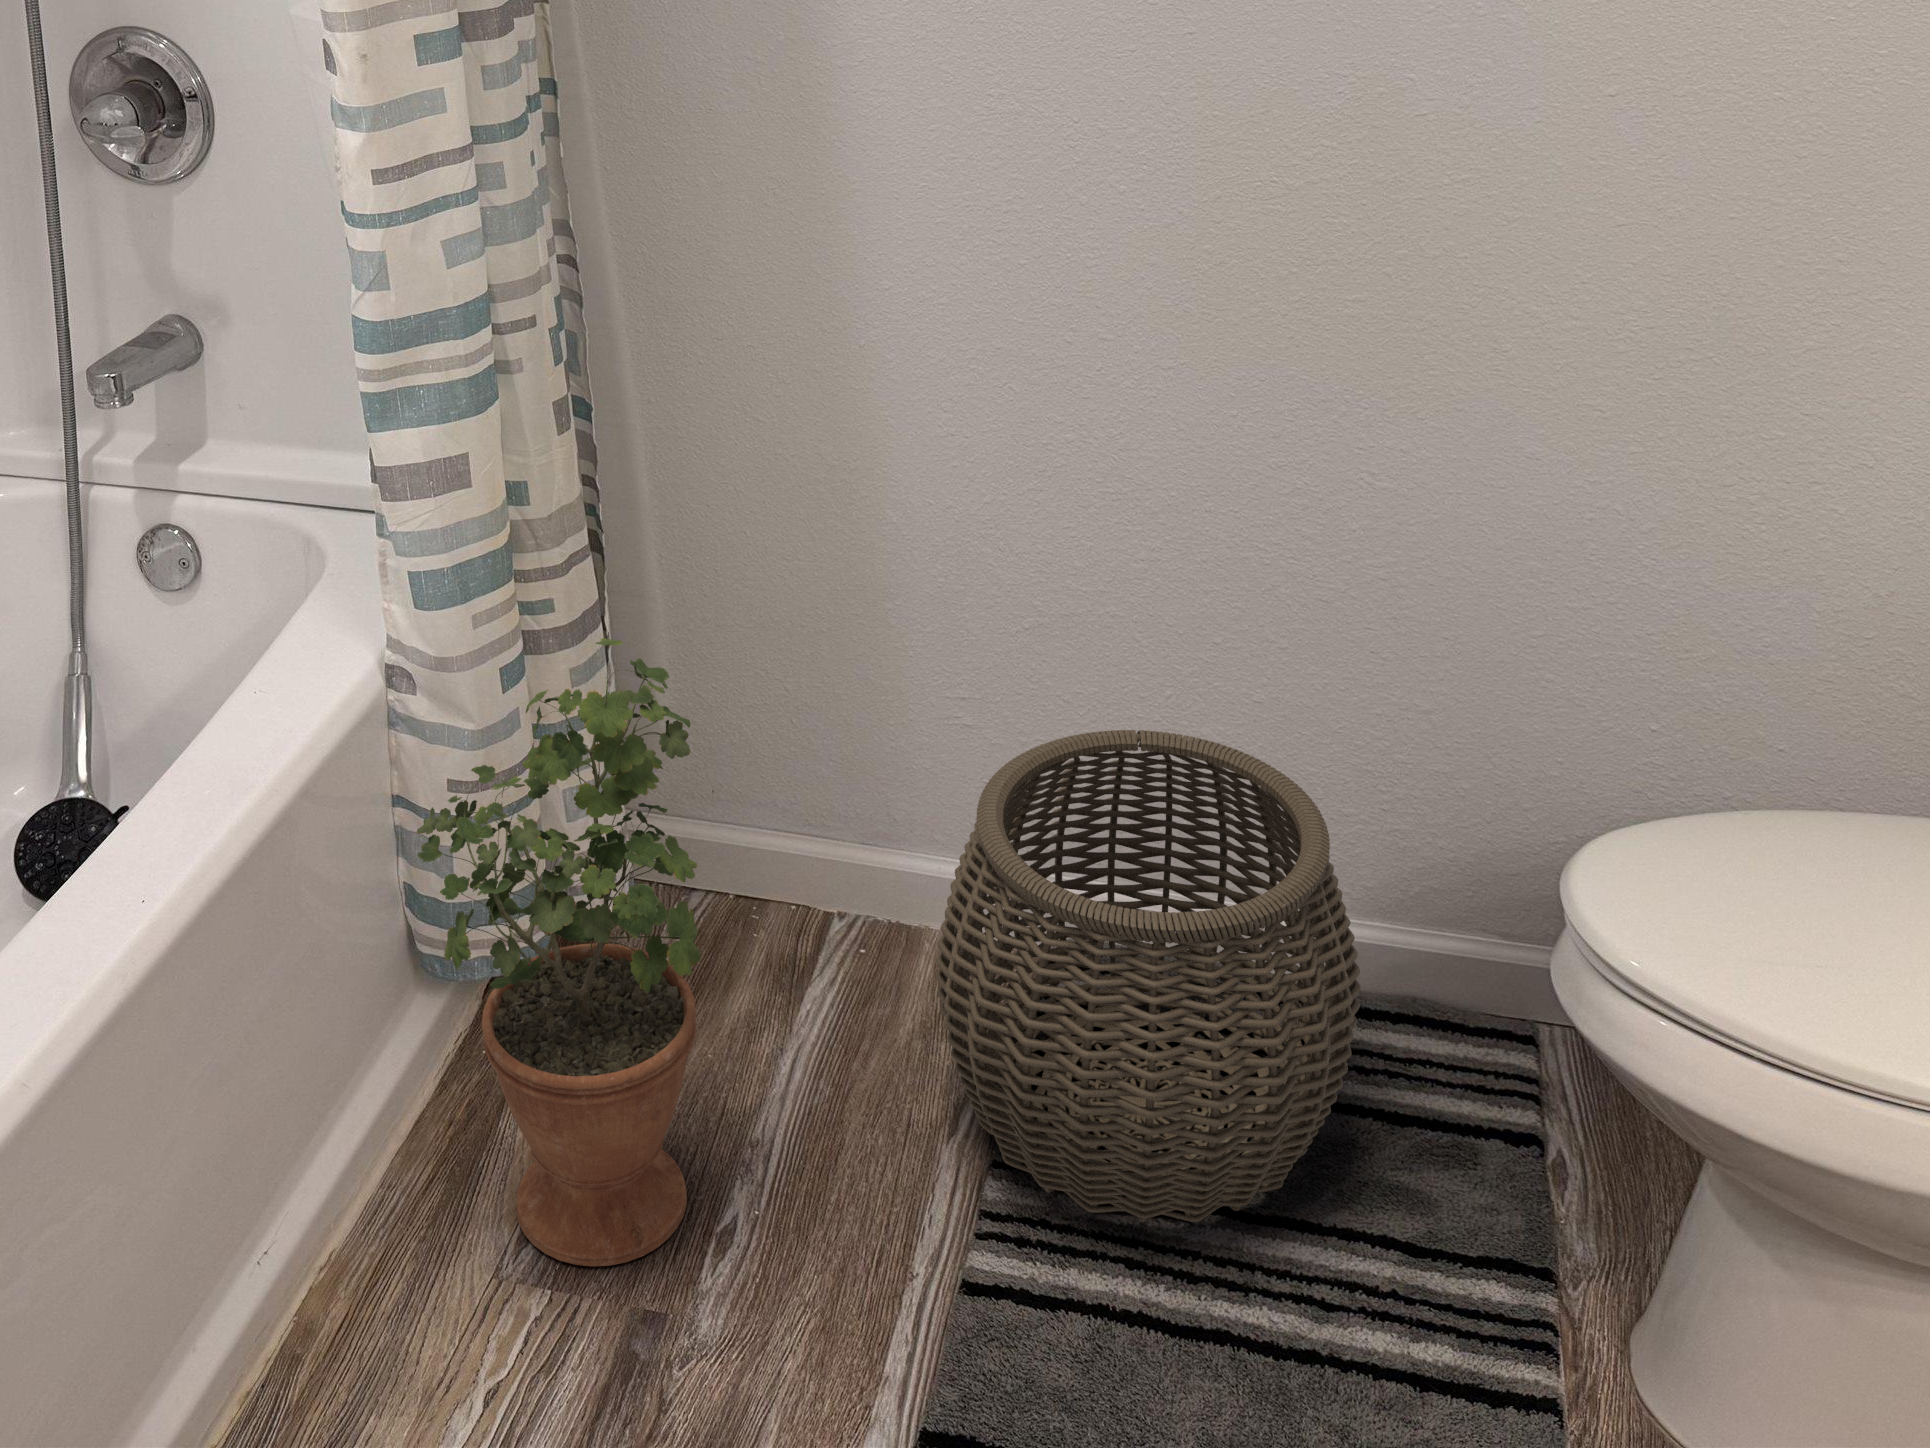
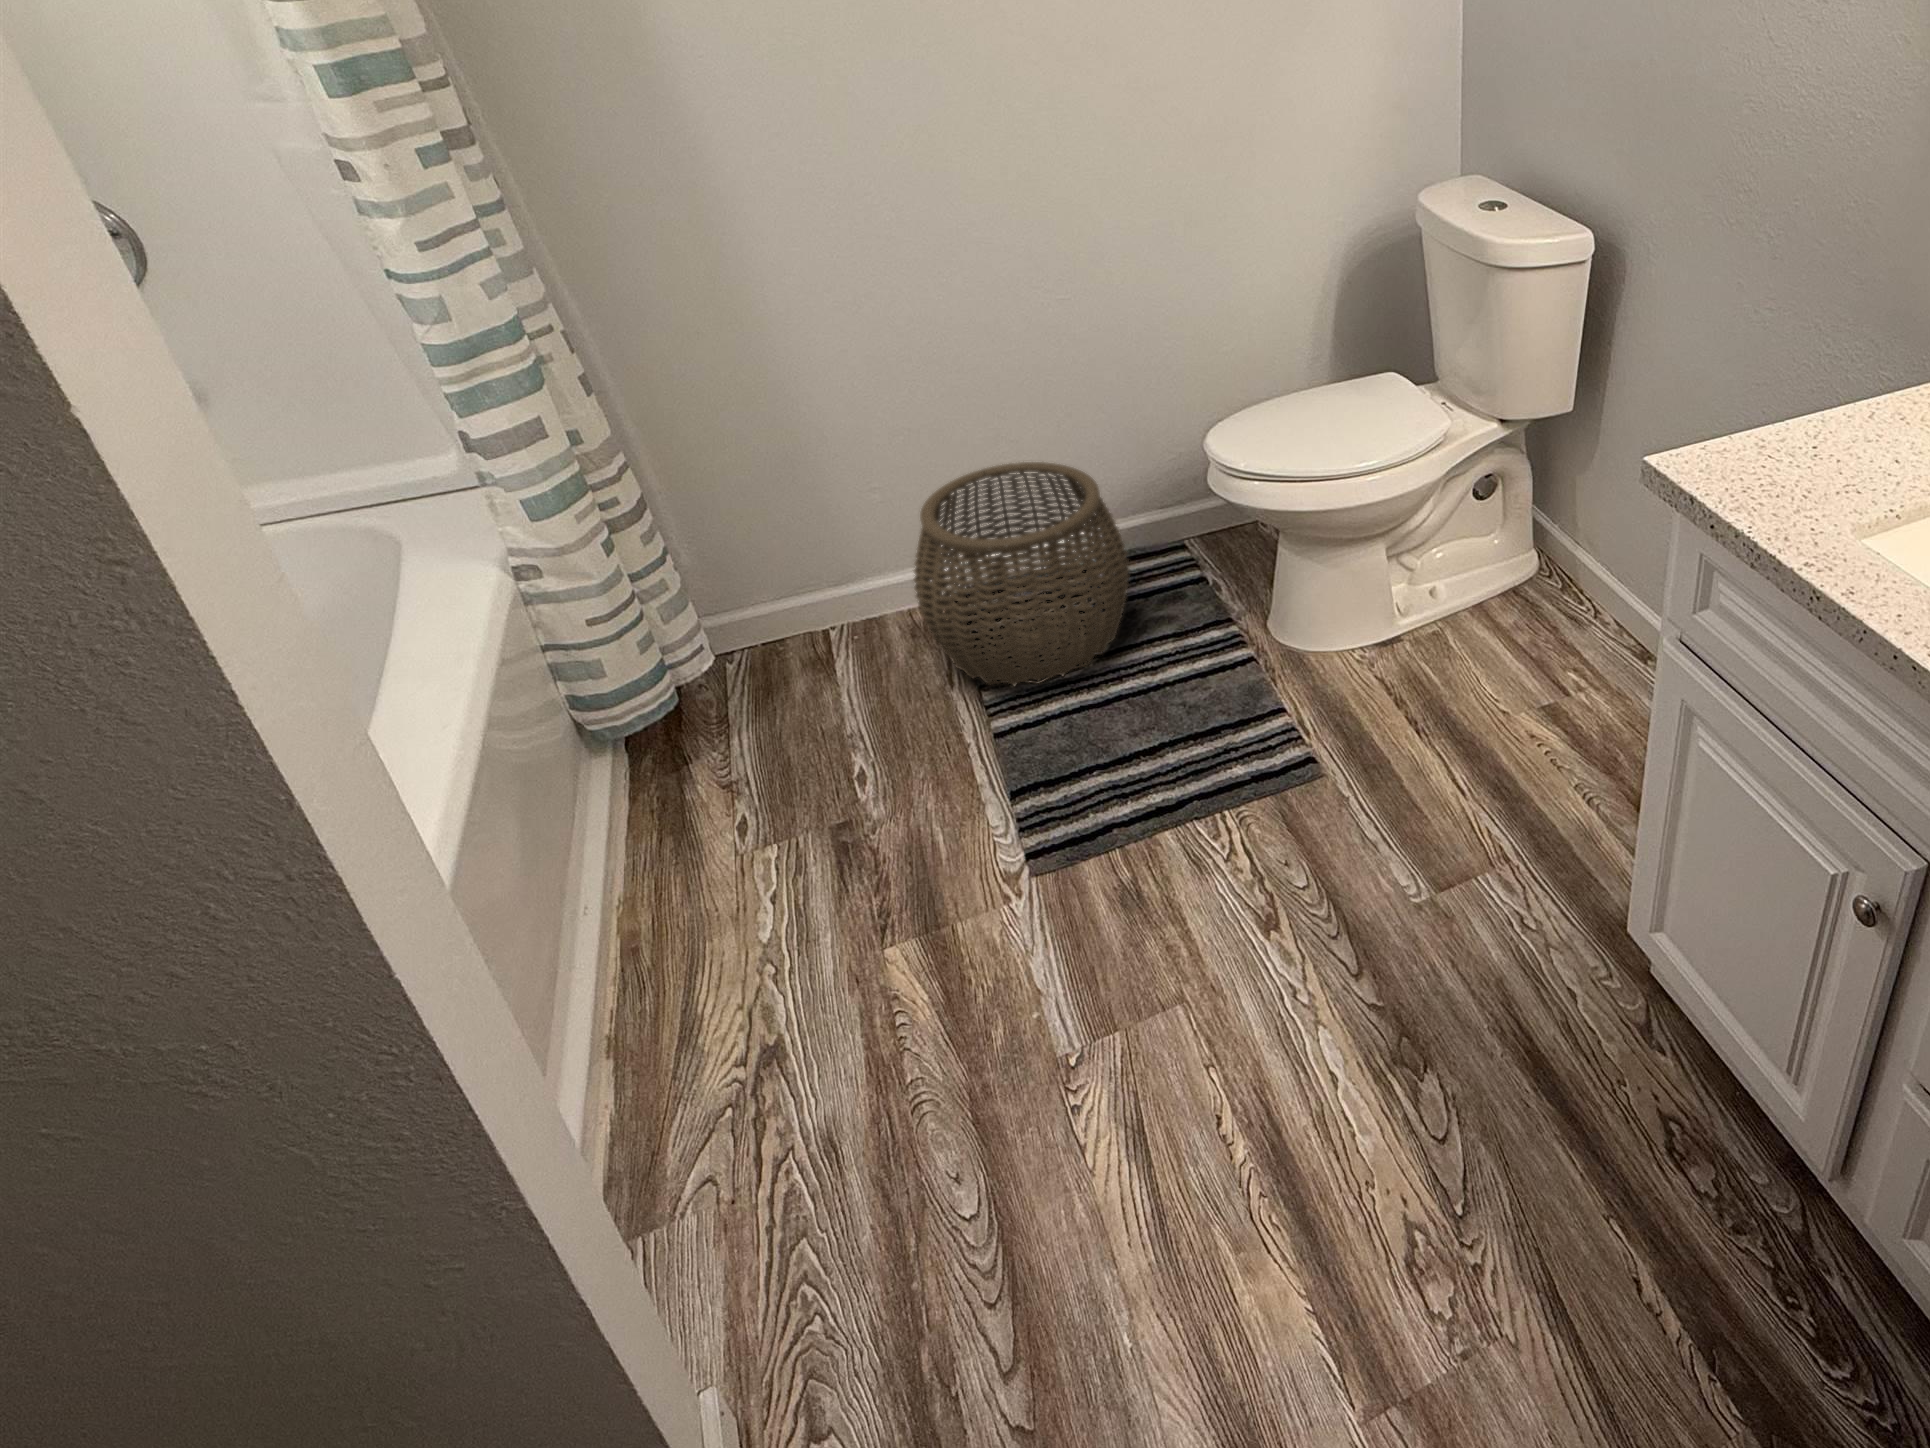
potted plant: present [417,638,701,1267] -> none [600,493,832,835]

